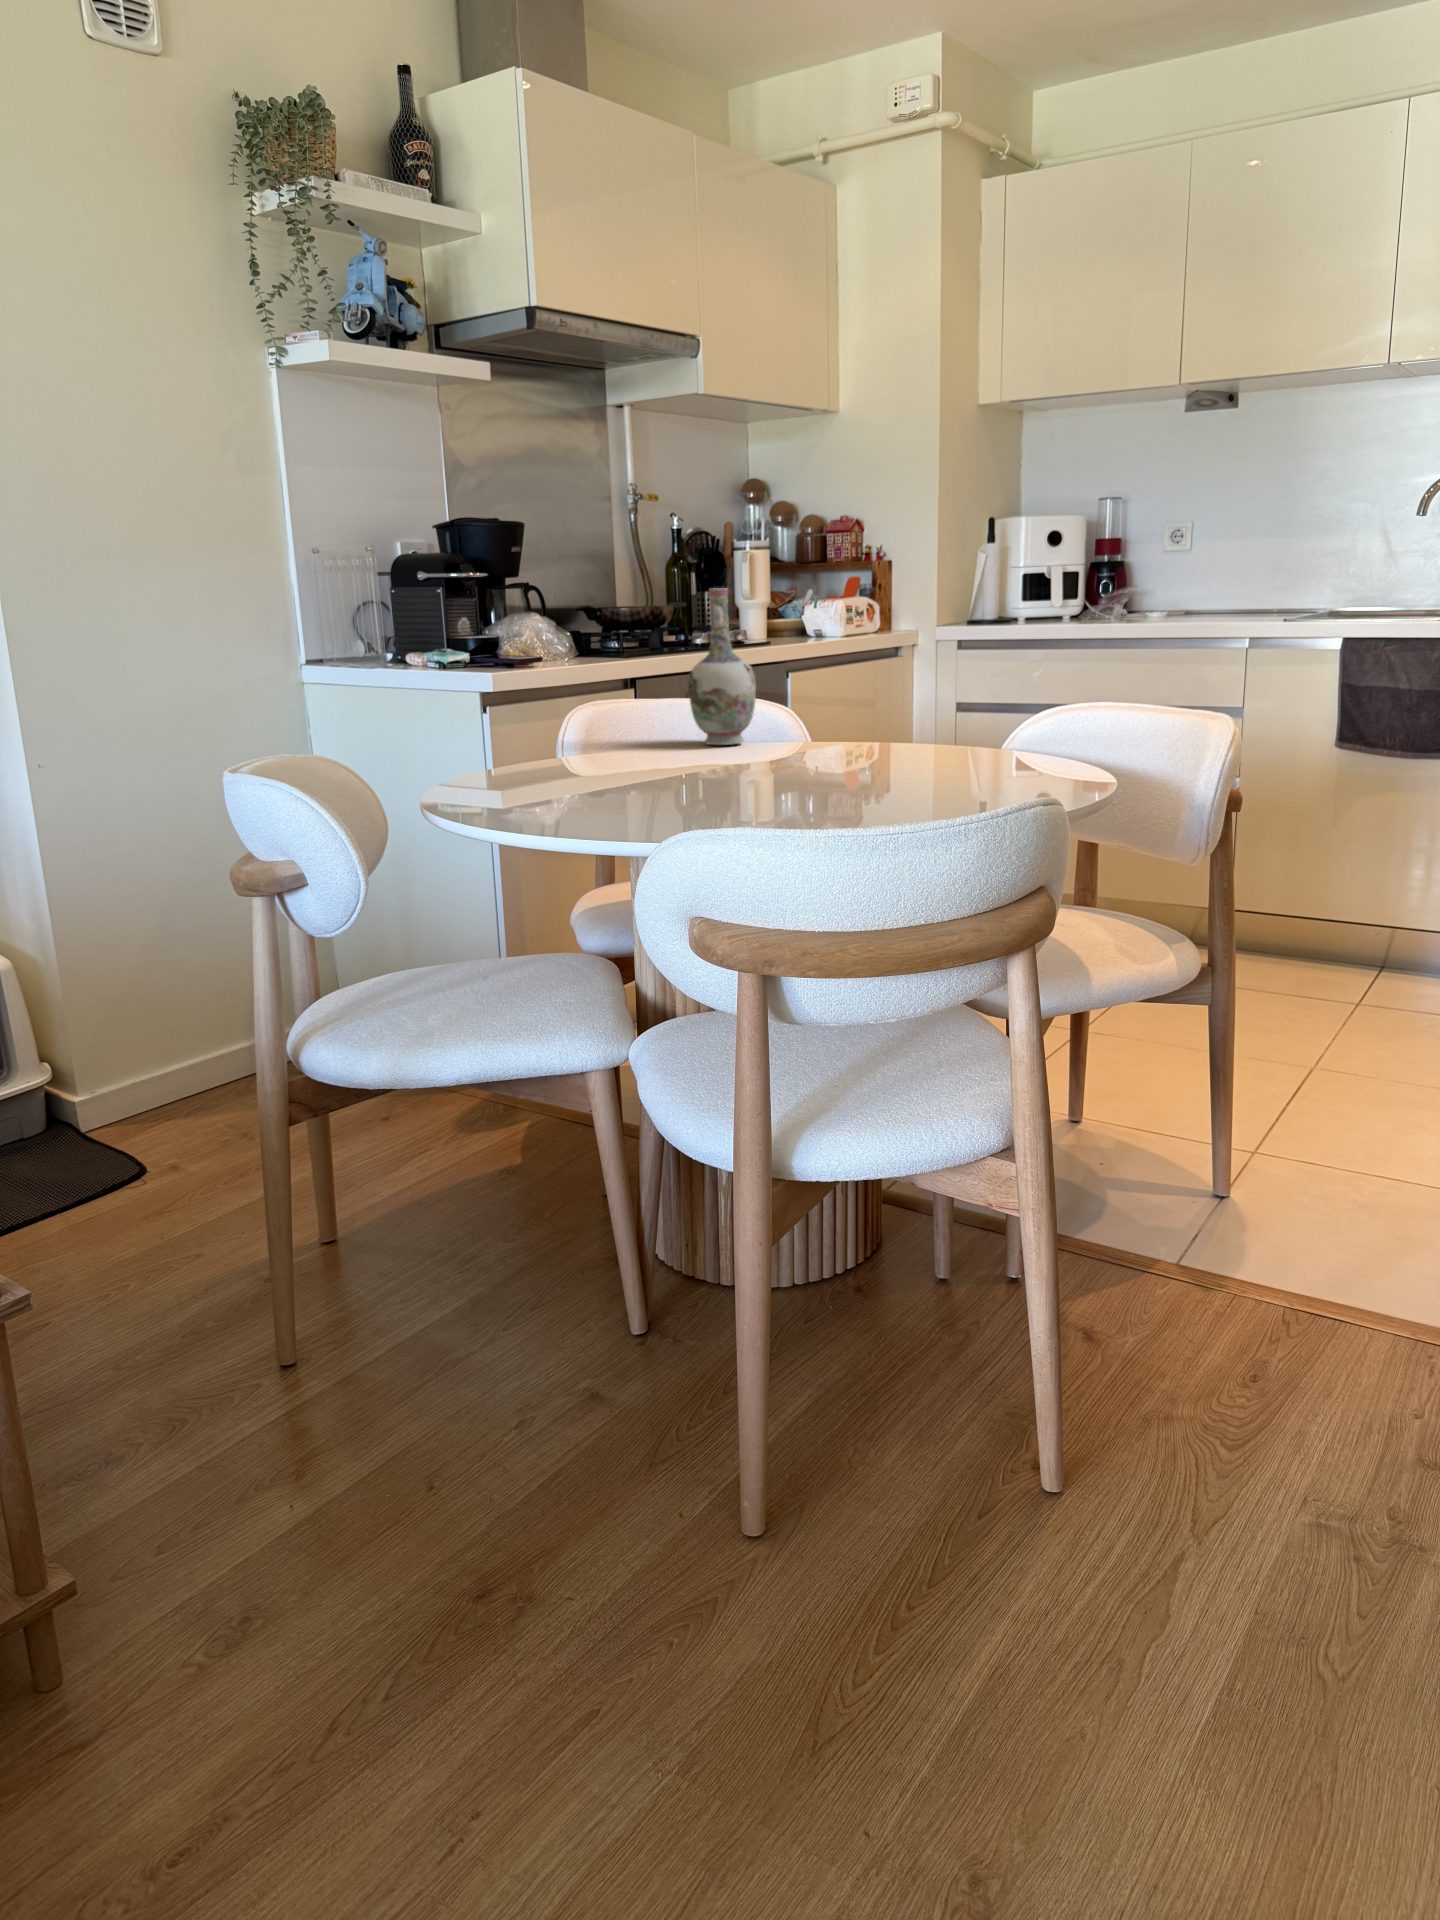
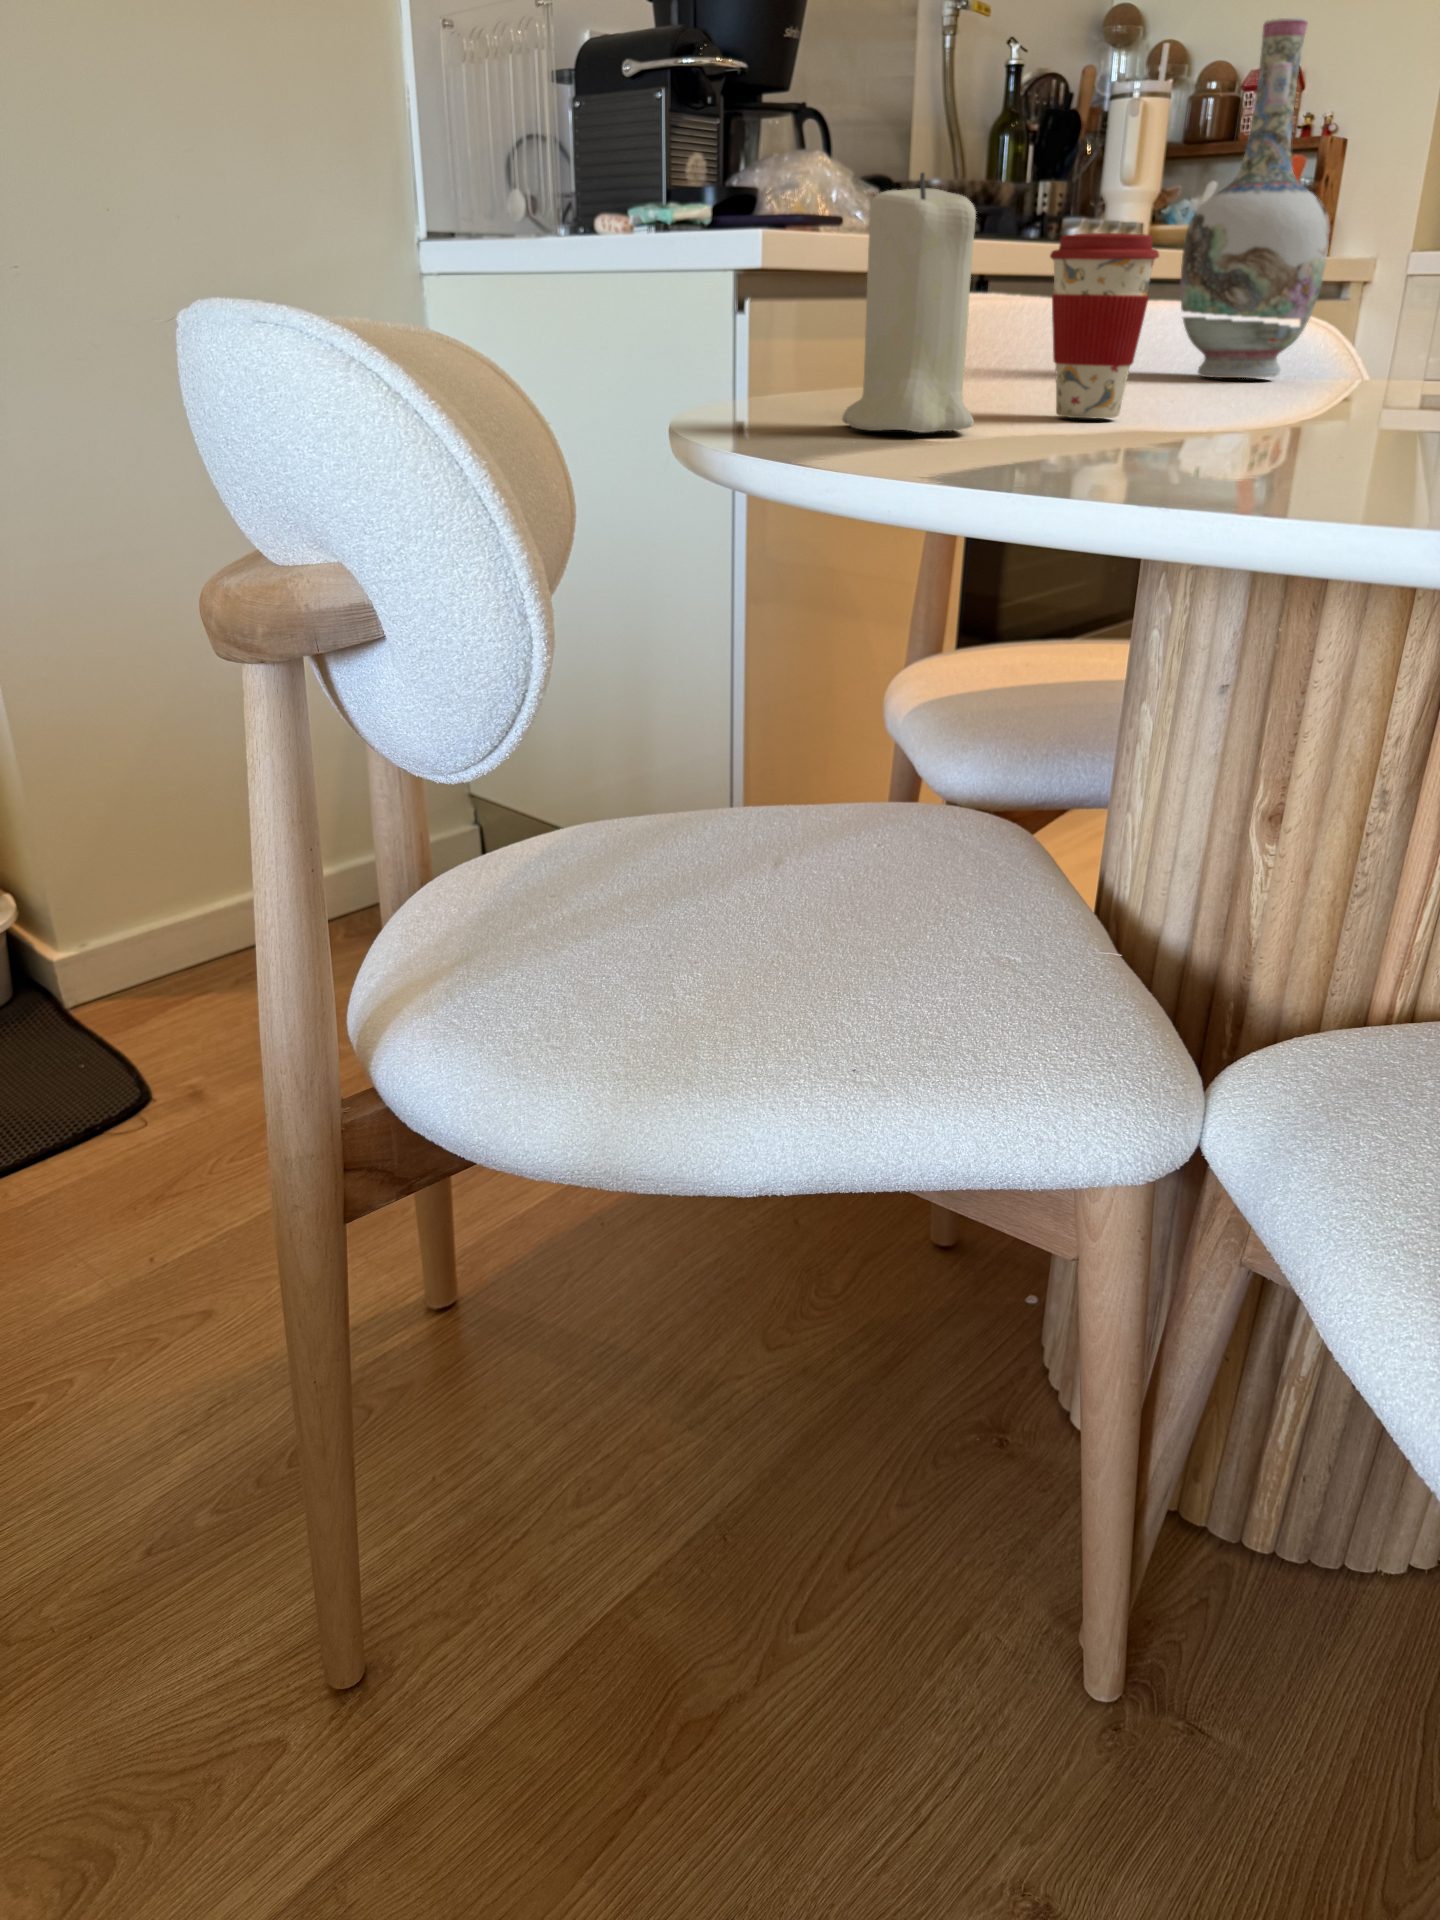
candle: none [494,698,546,795] -> present [842,173,976,432]
coffee cup: none [582,707,626,782] -> present [1050,233,1159,418]

